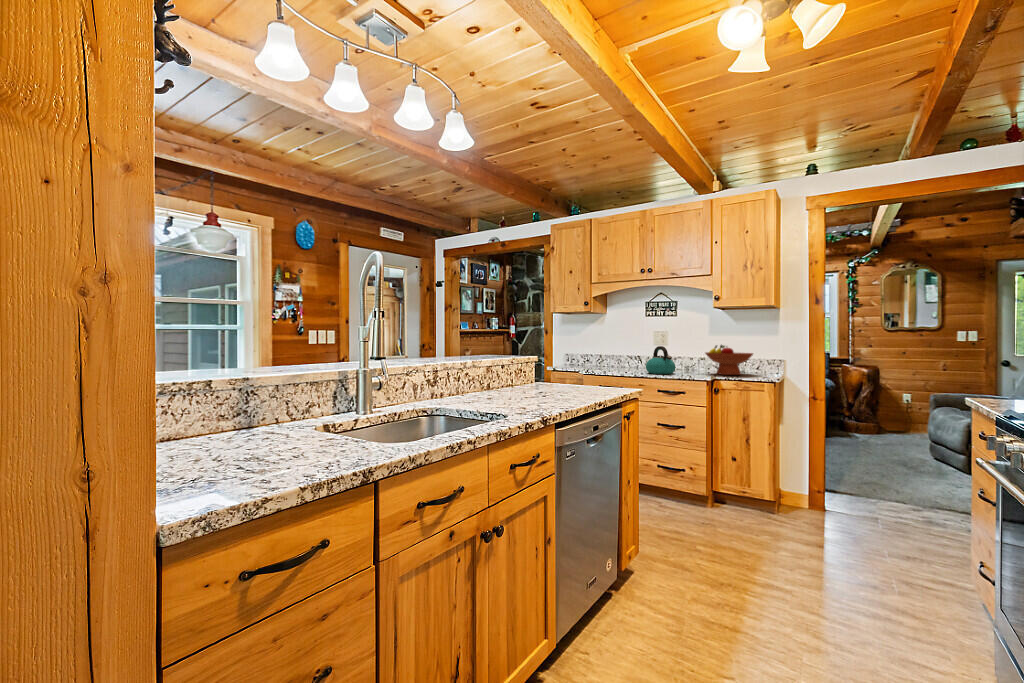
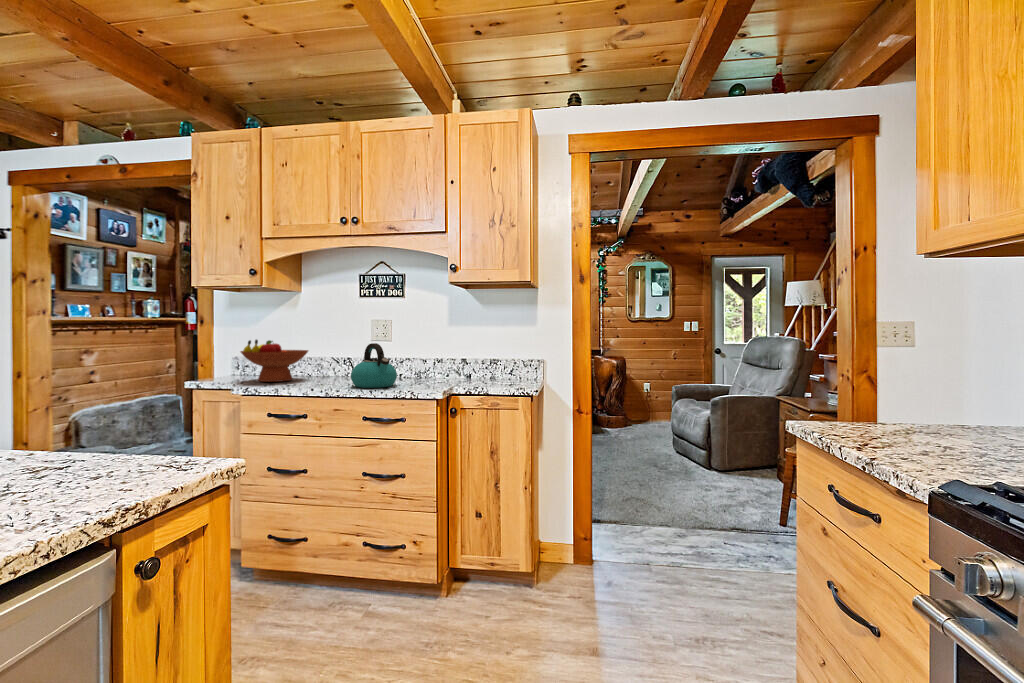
fruit bowl: present [705,345,753,375] -> present [241,340,308,382]

